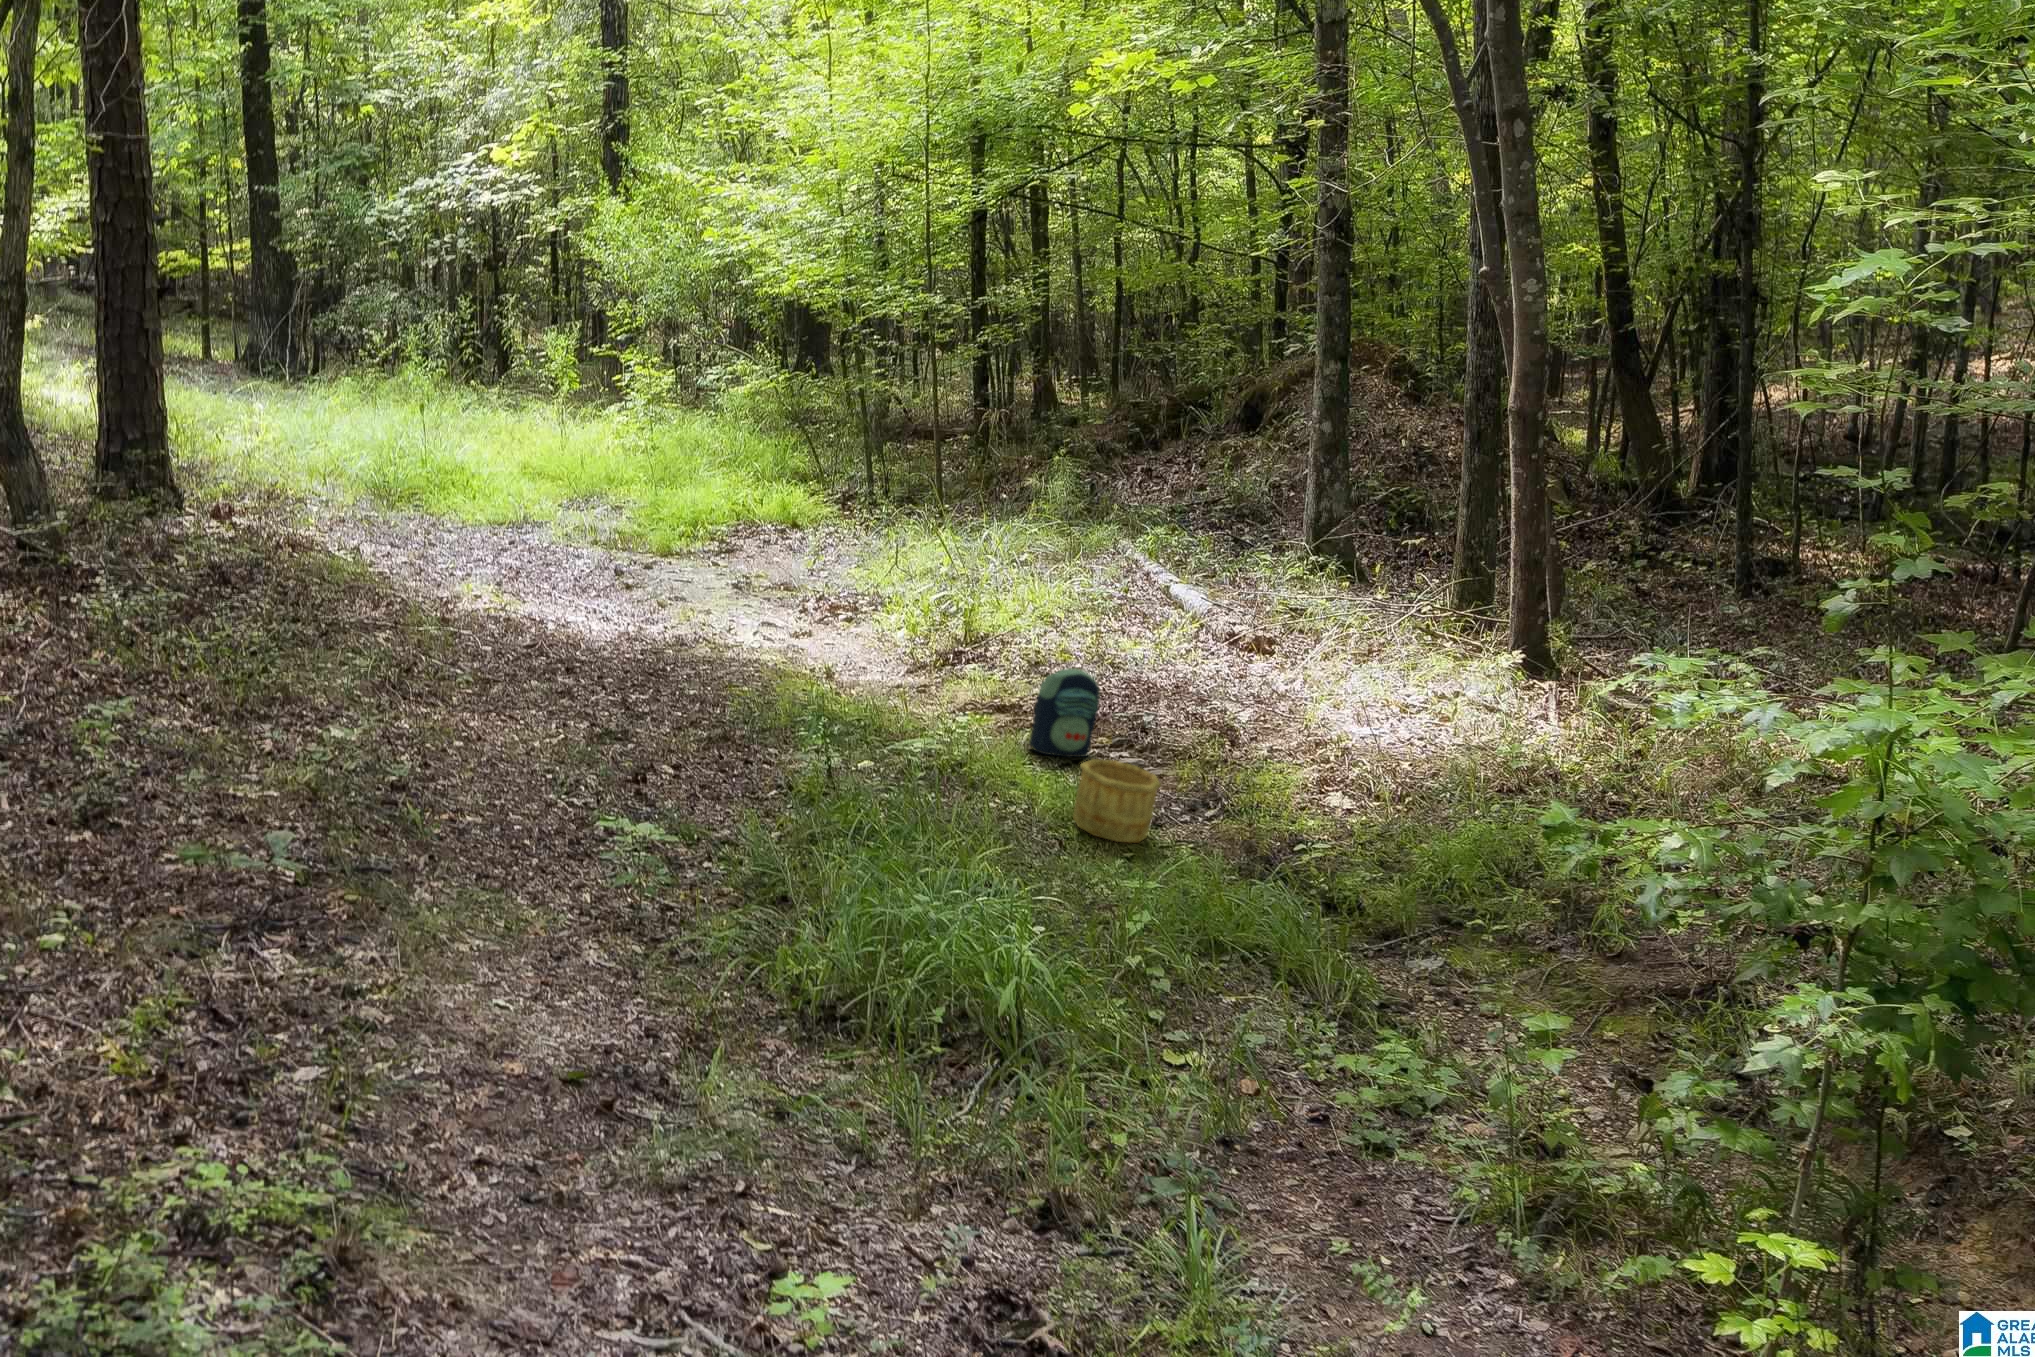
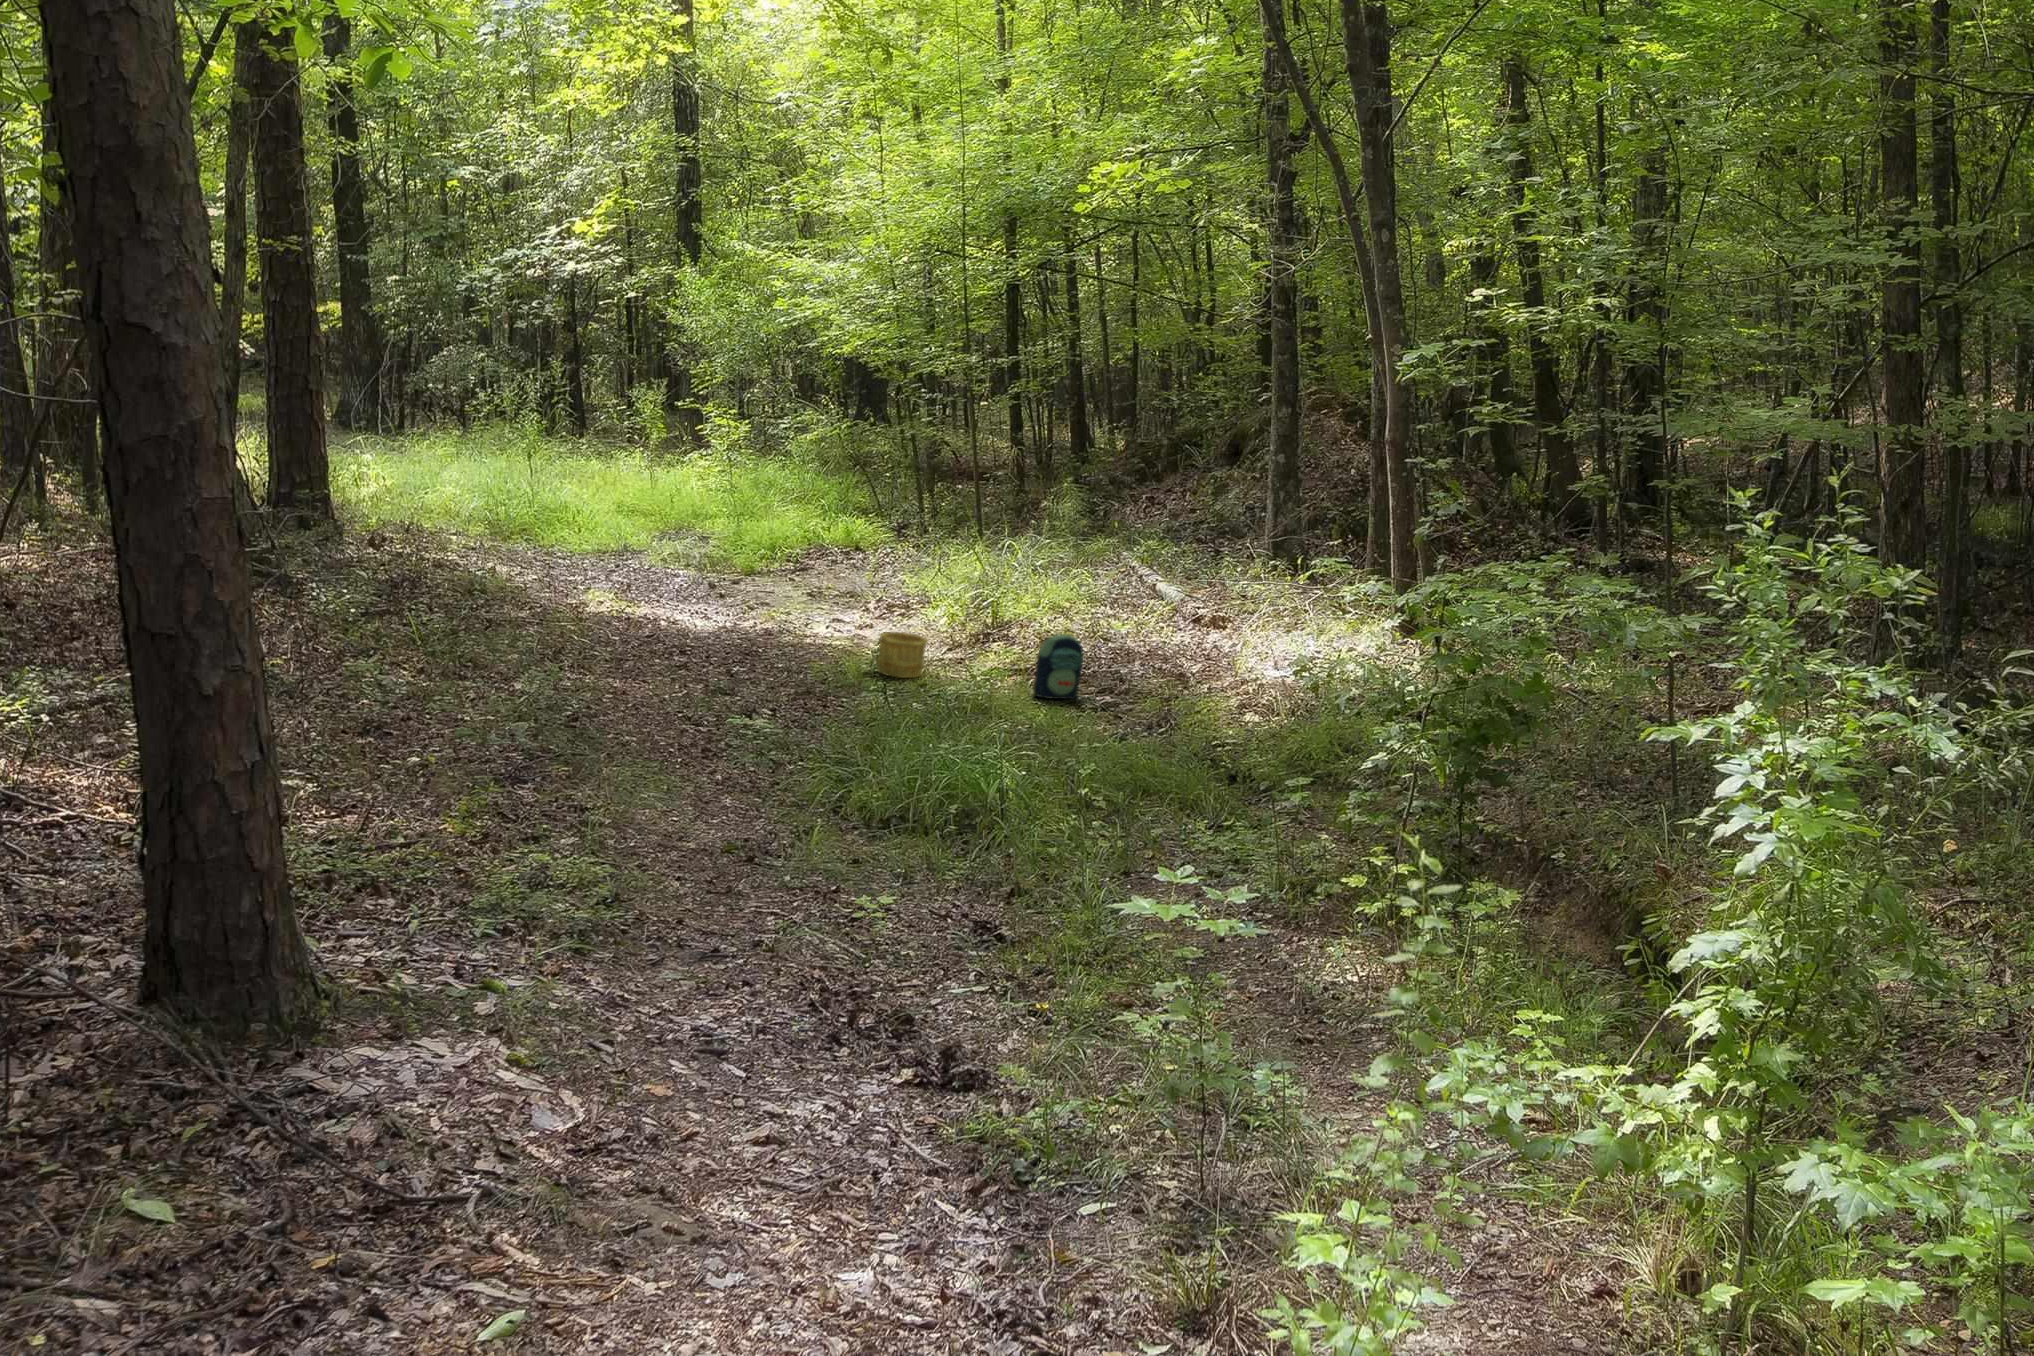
wooden bucket: present [1073,759,1161,843] -> present [877,632,928,678]

